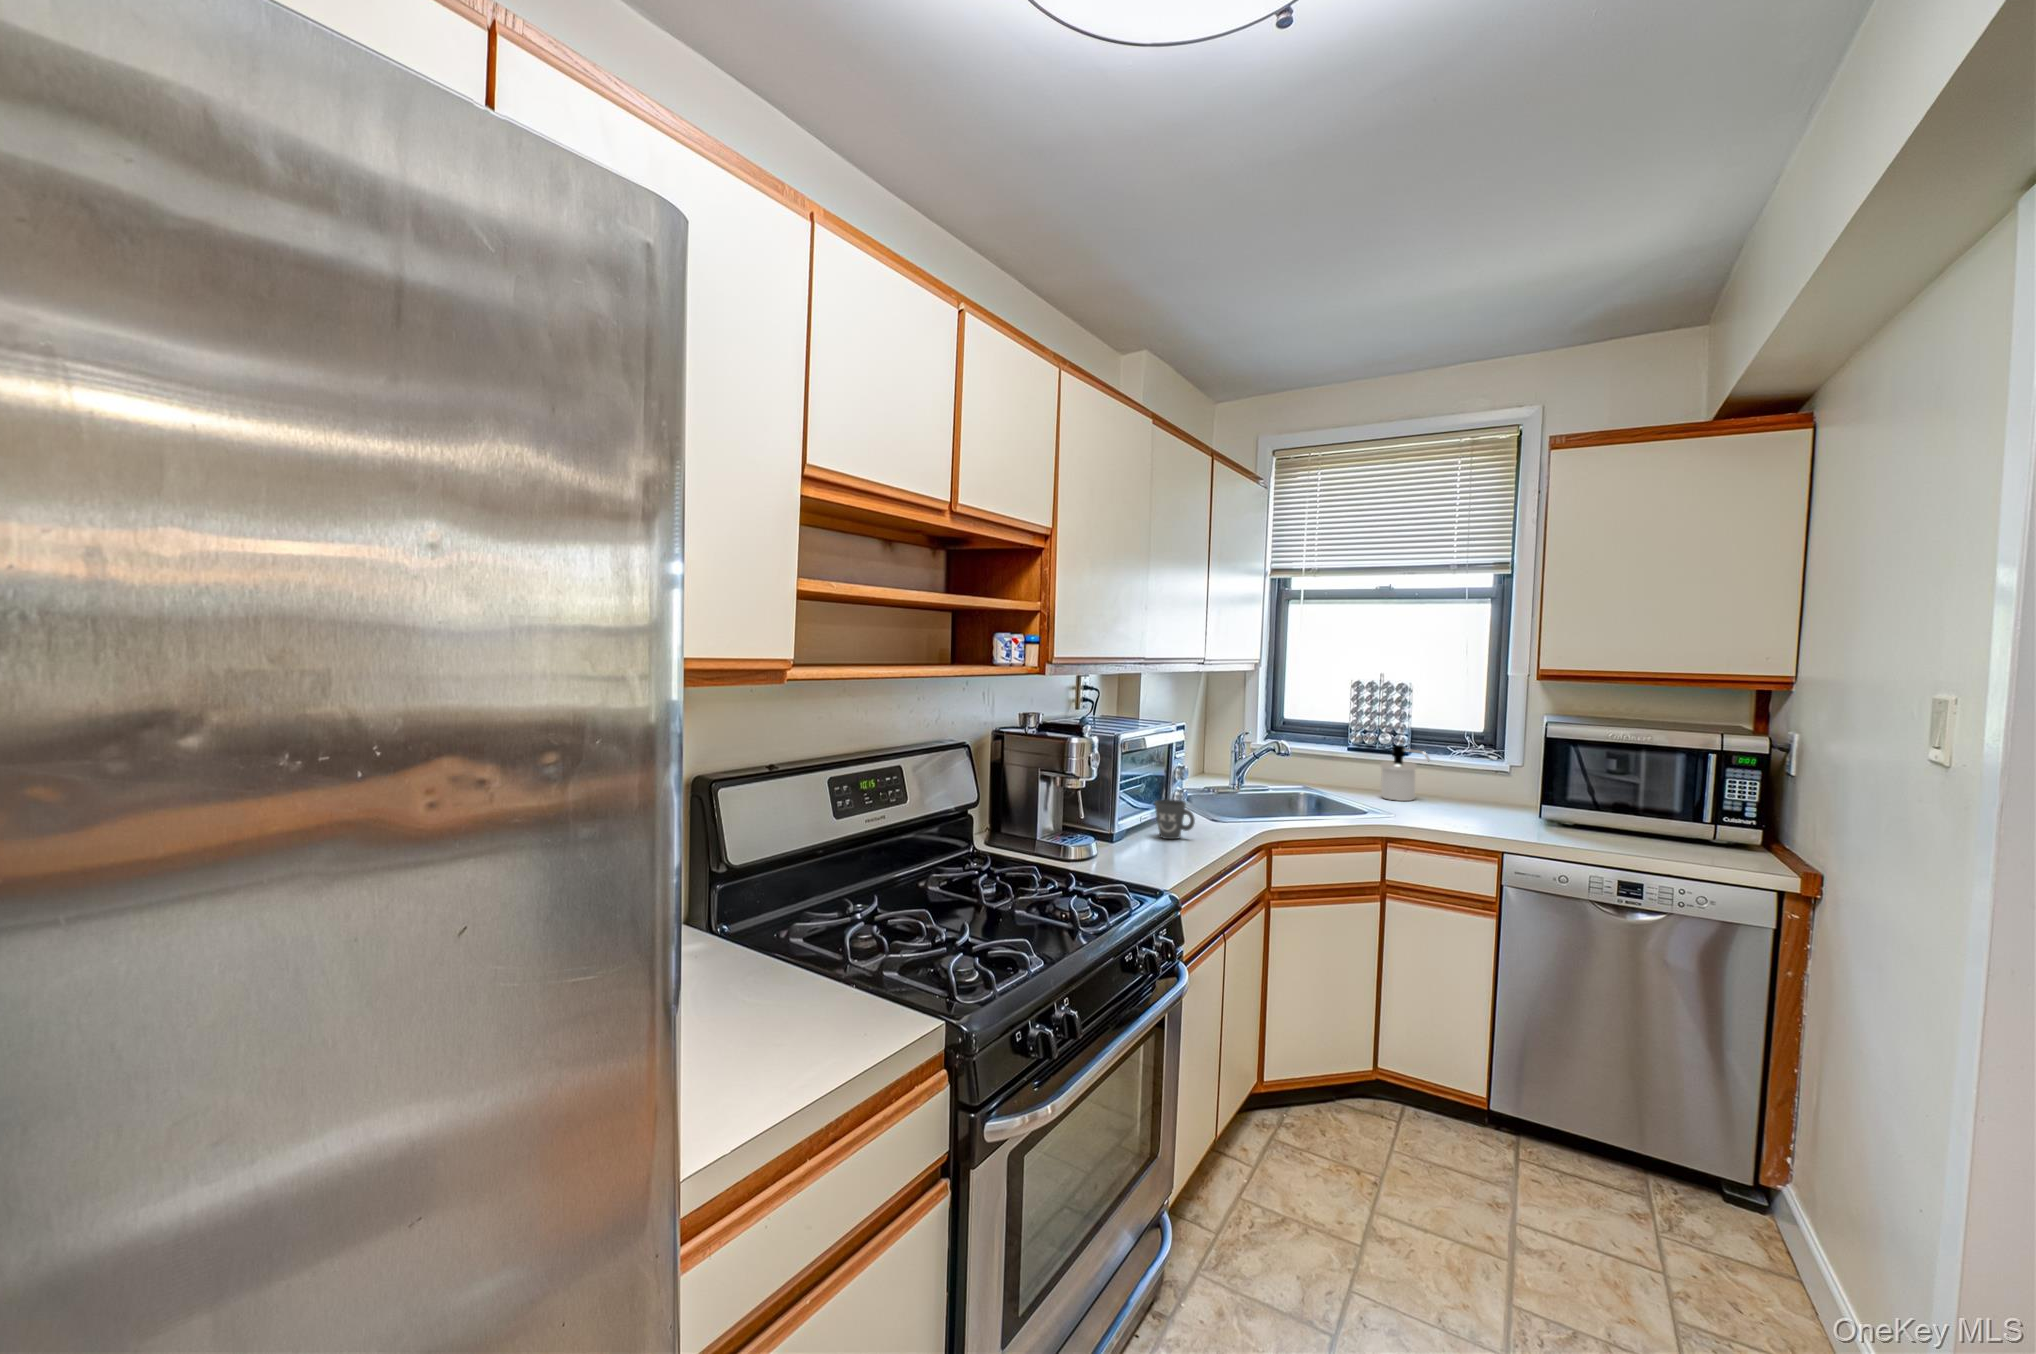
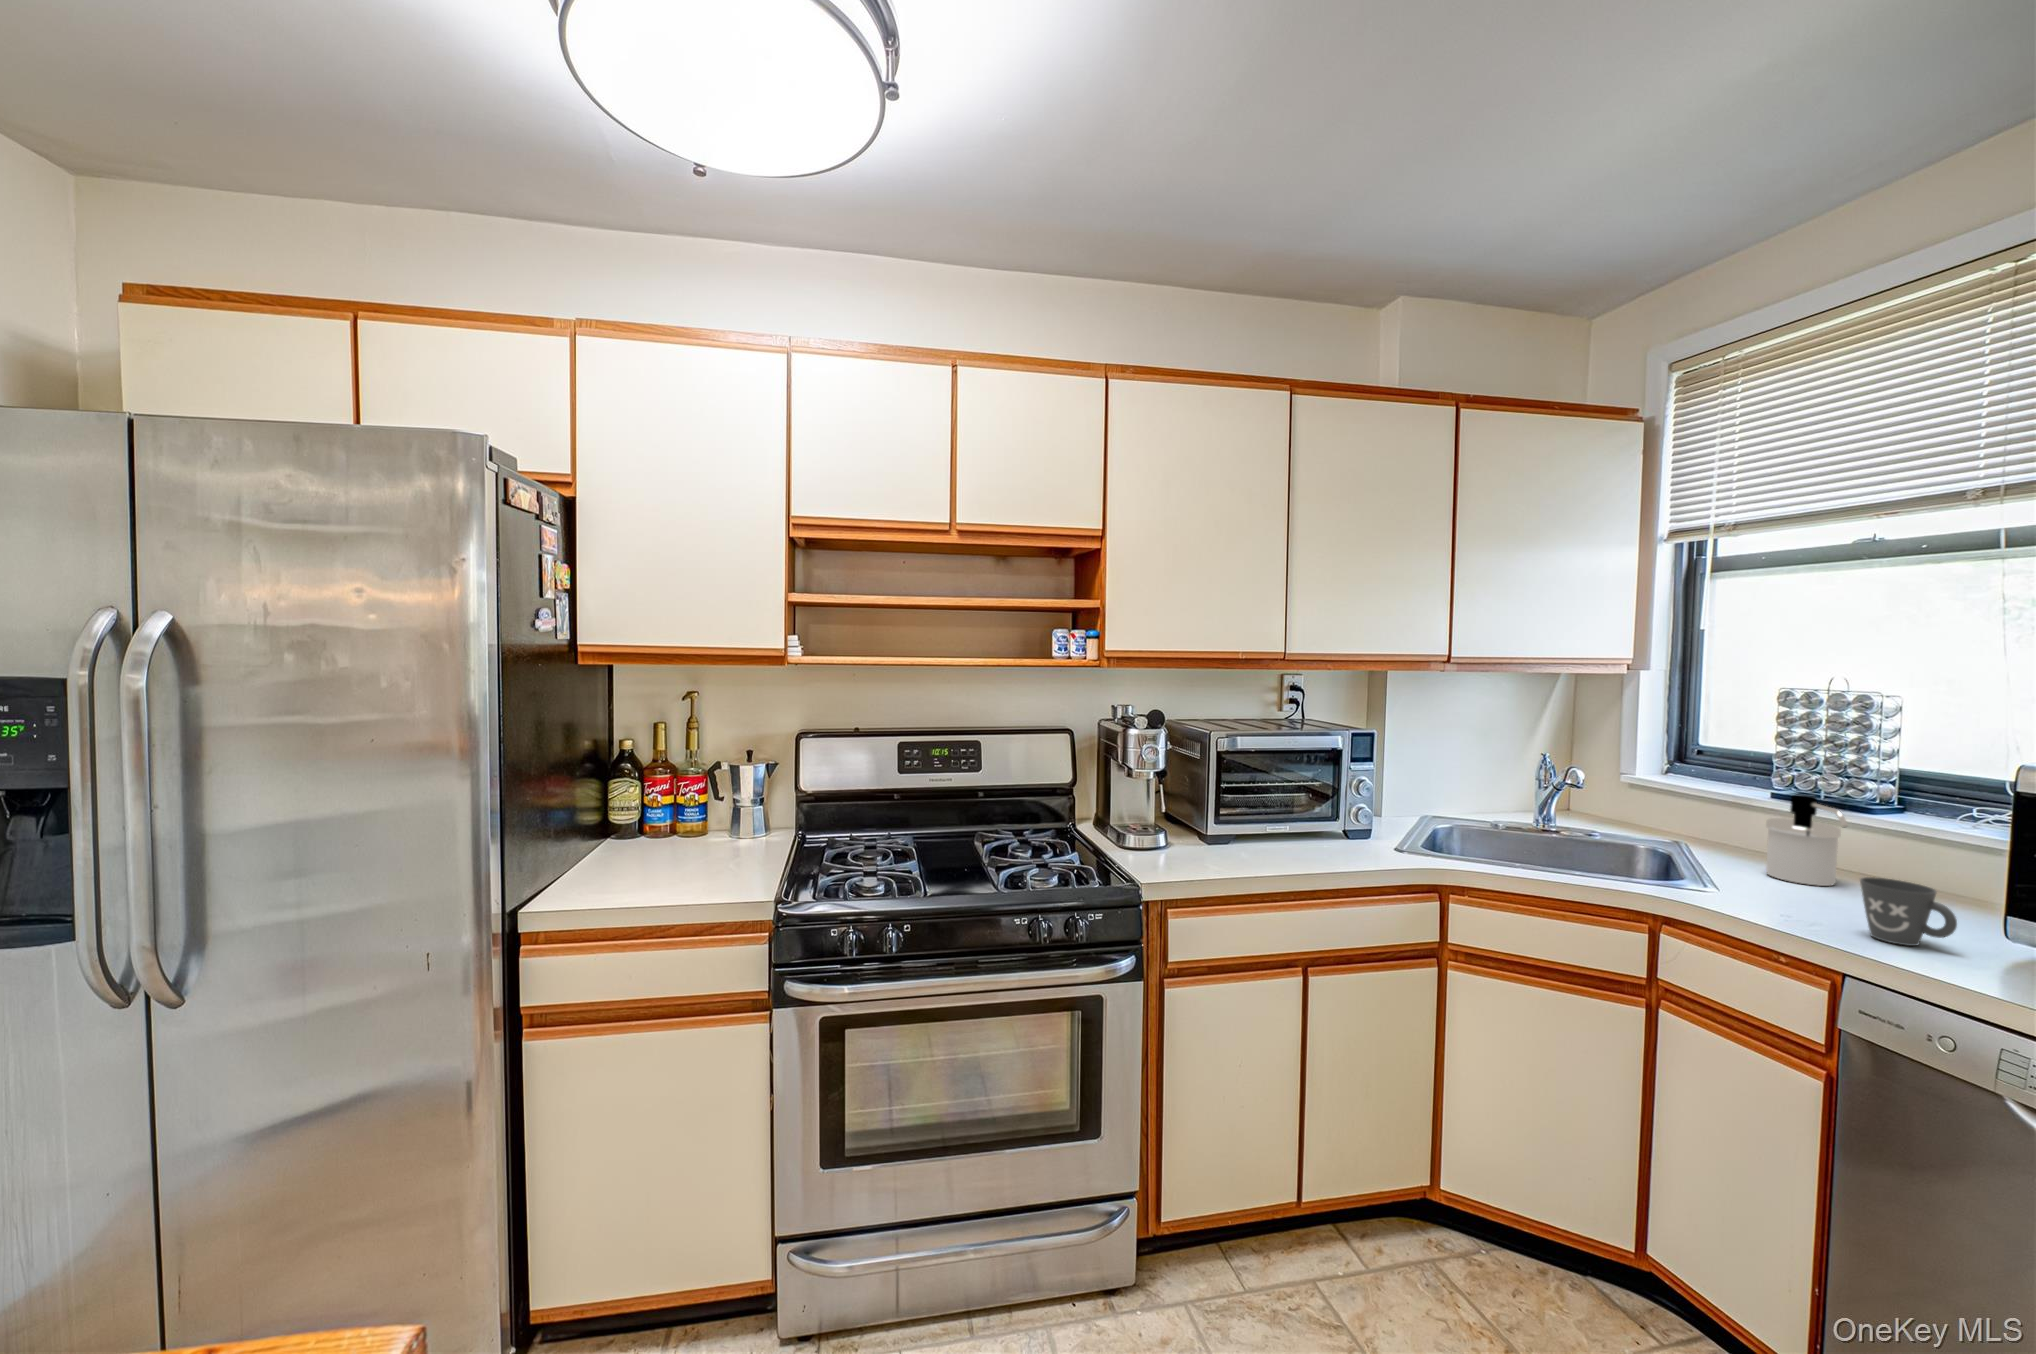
mug: present [1155,799,1195,839] -> present [1860,877,1957,946]

